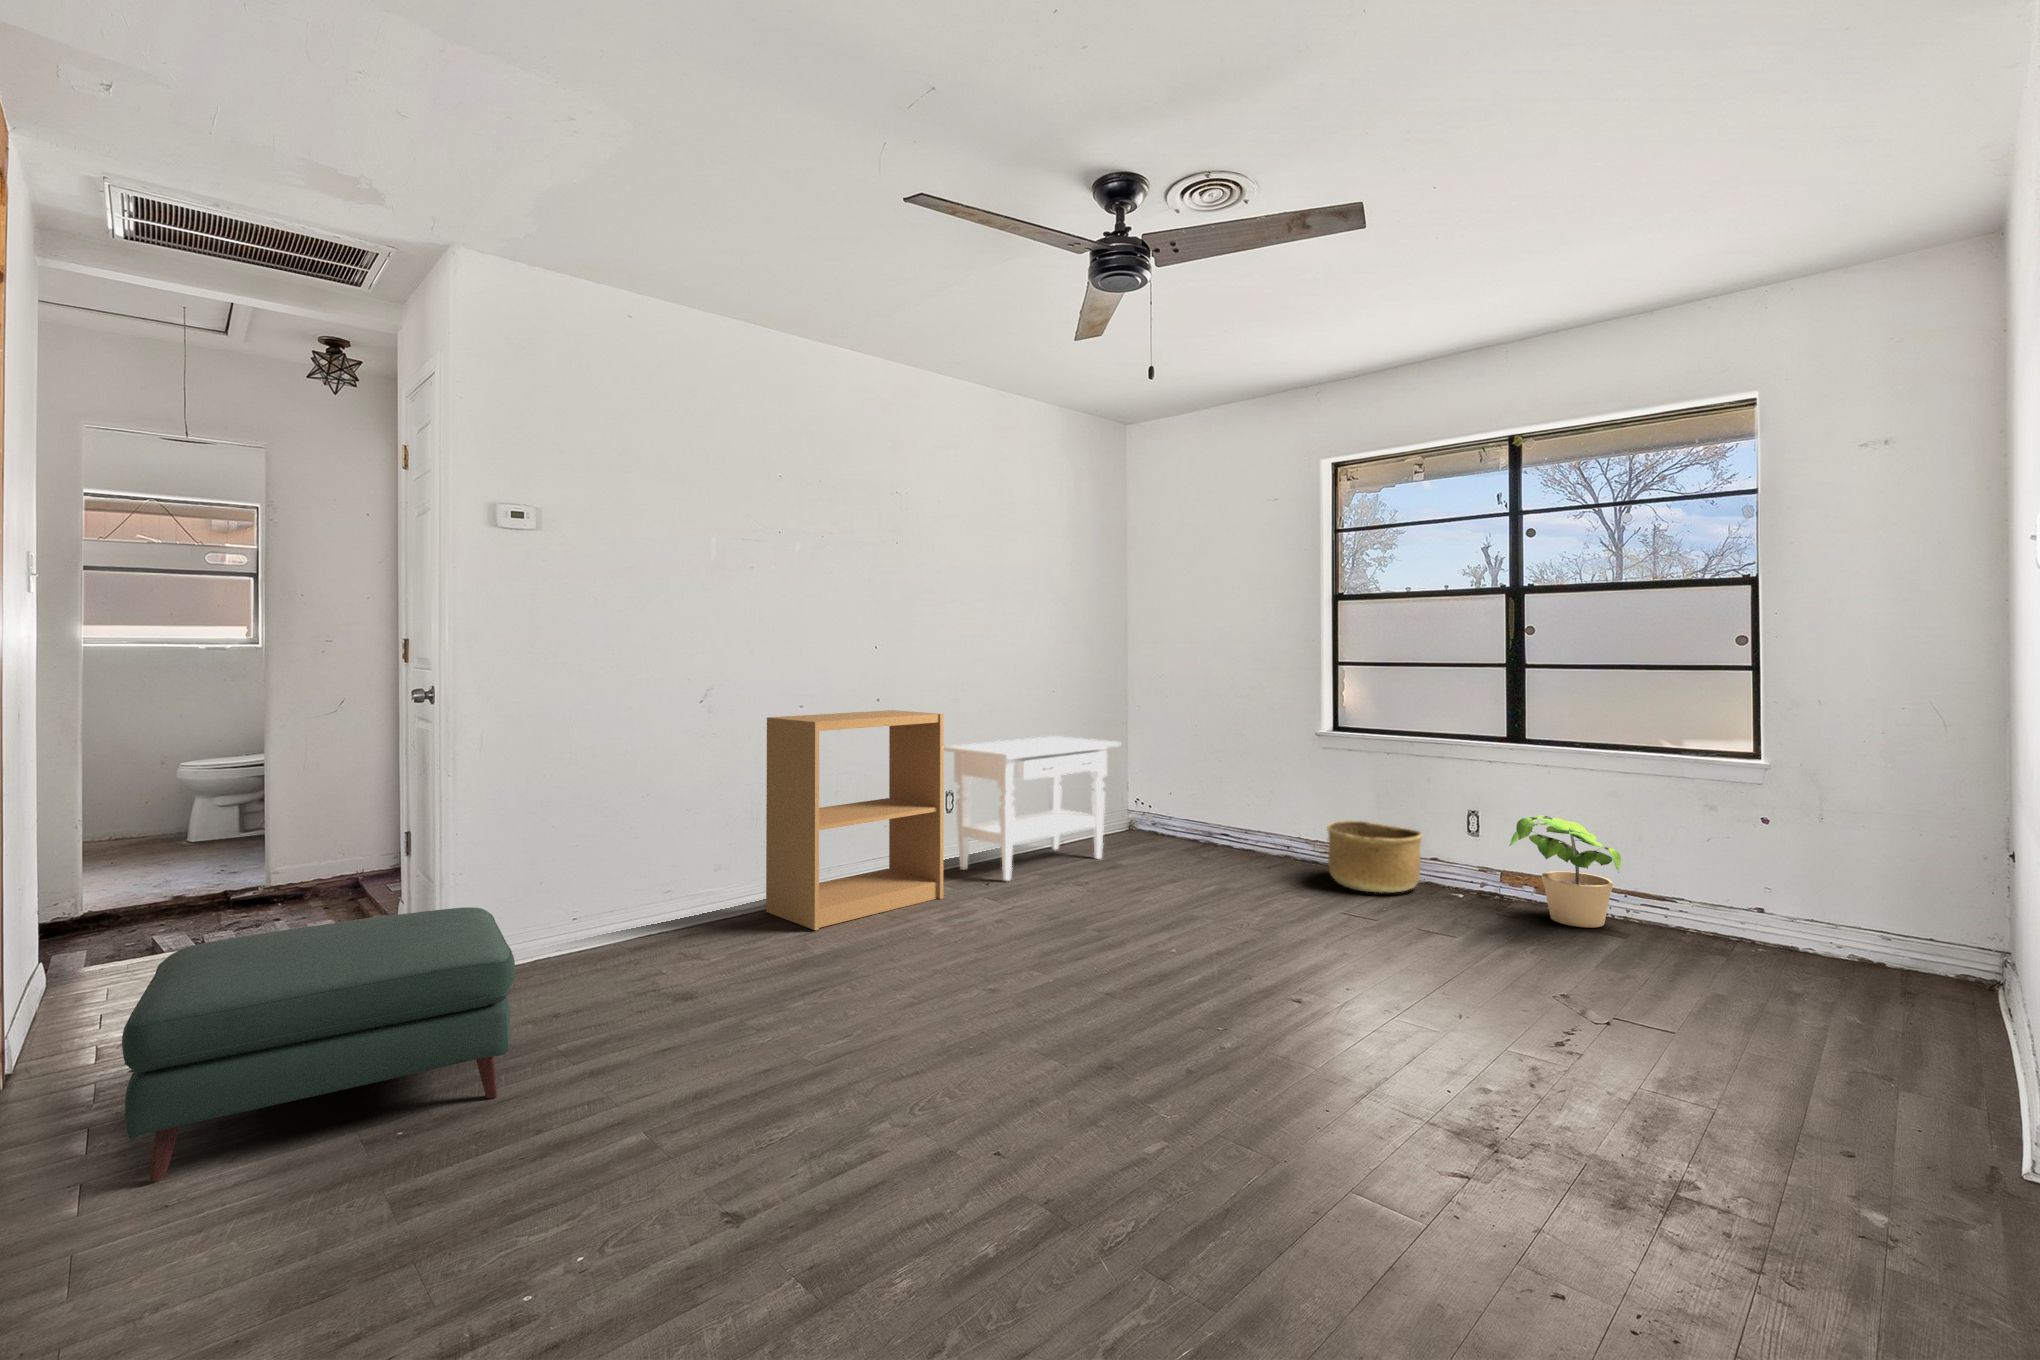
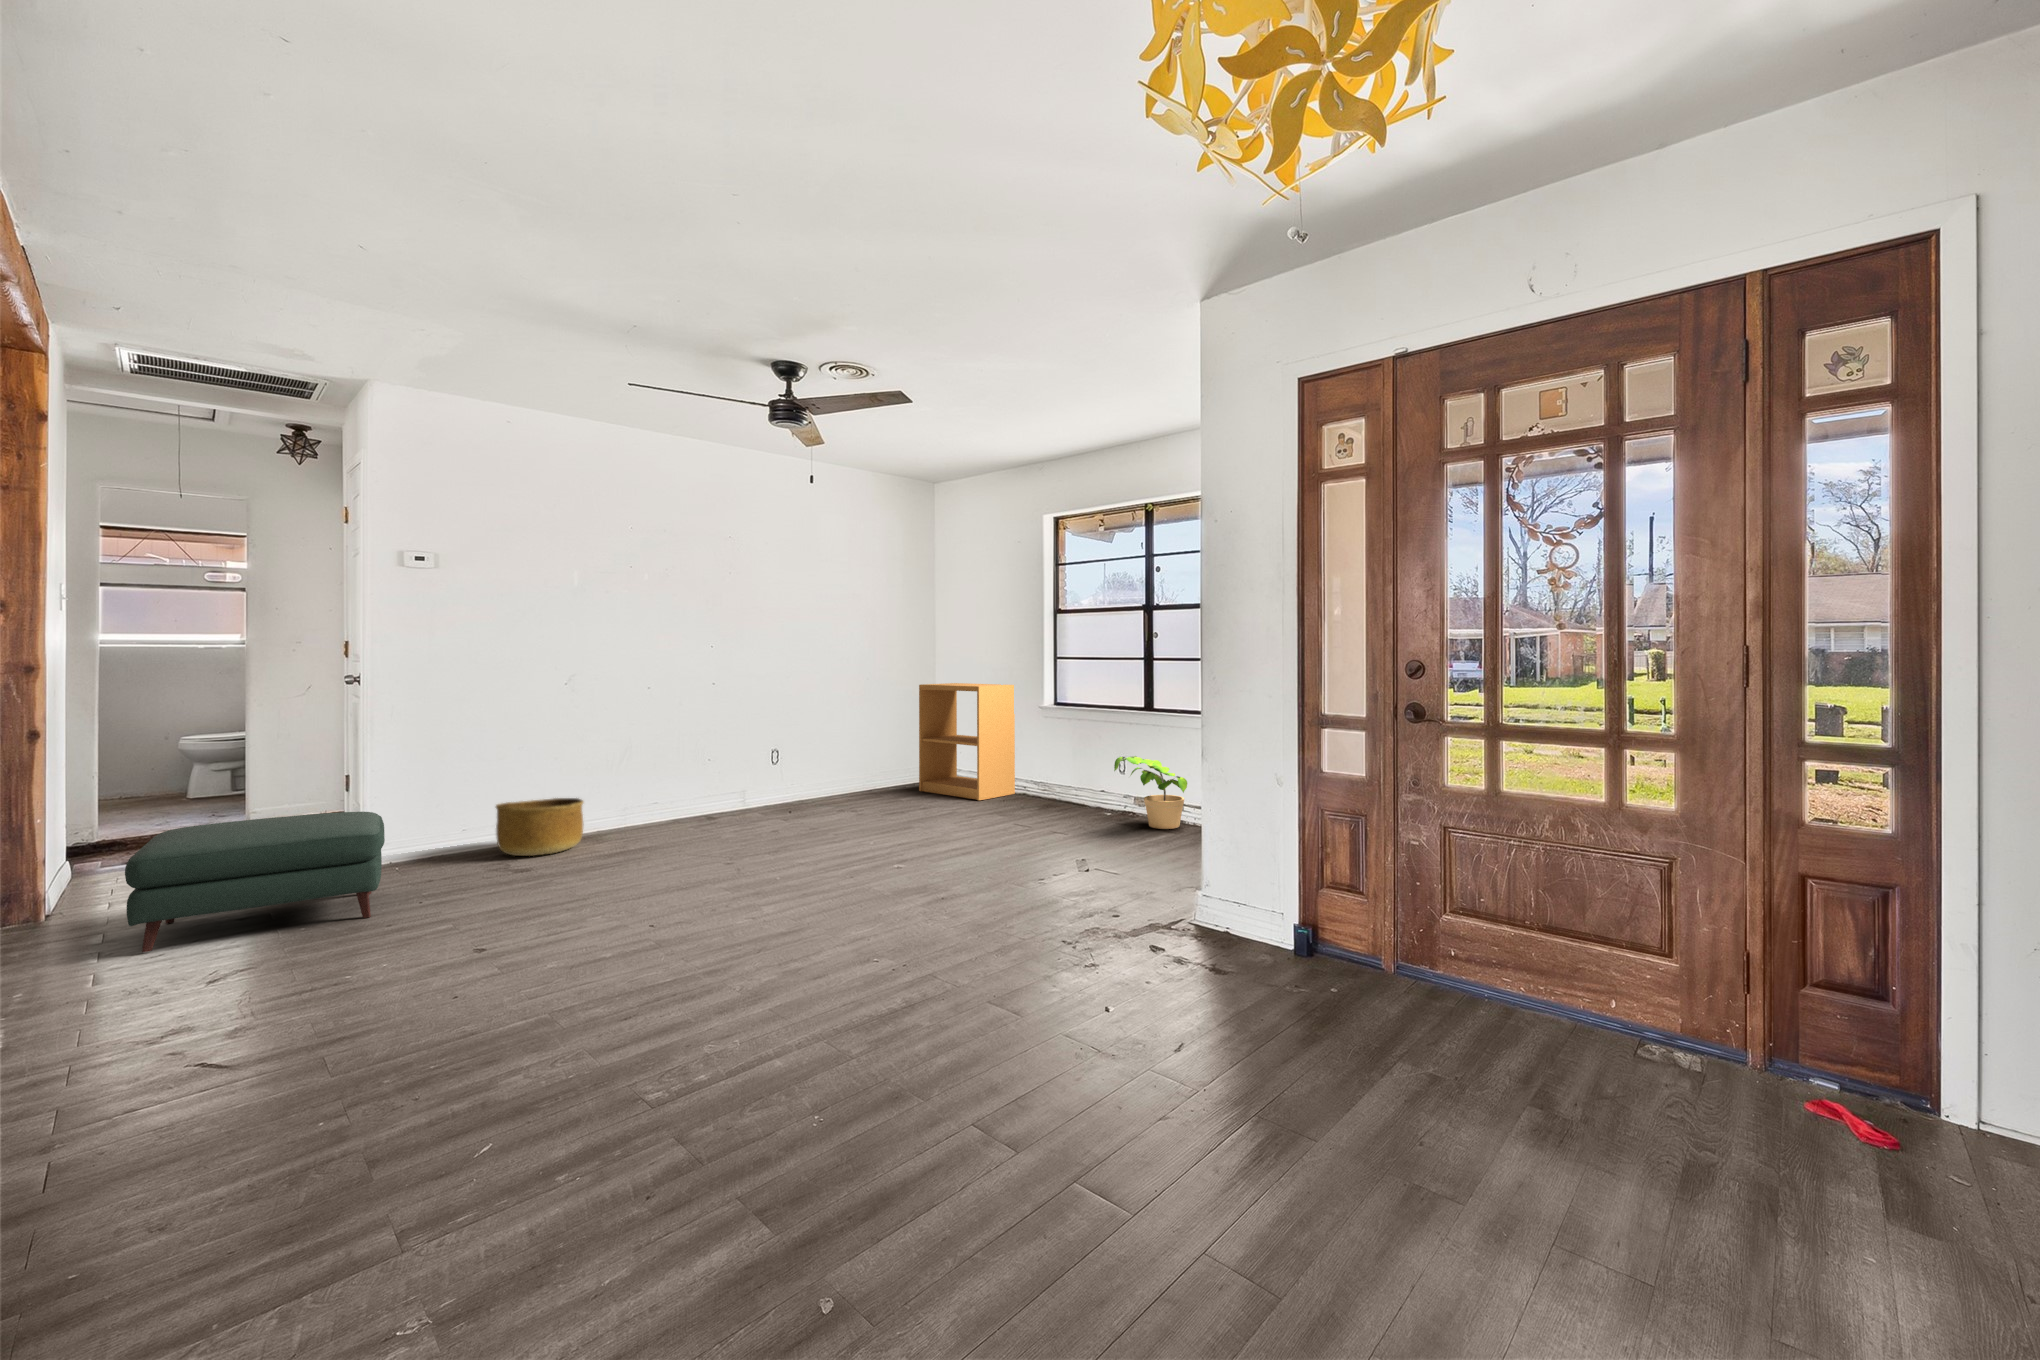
bookshelf: present [766,710,943,930] -> present [919,683,1015,800]
side table: present [944,736,1120,881] -> none [766,712,904,812]
basket: present [1327,820,1422,893] -> present [496,798,583,856]

